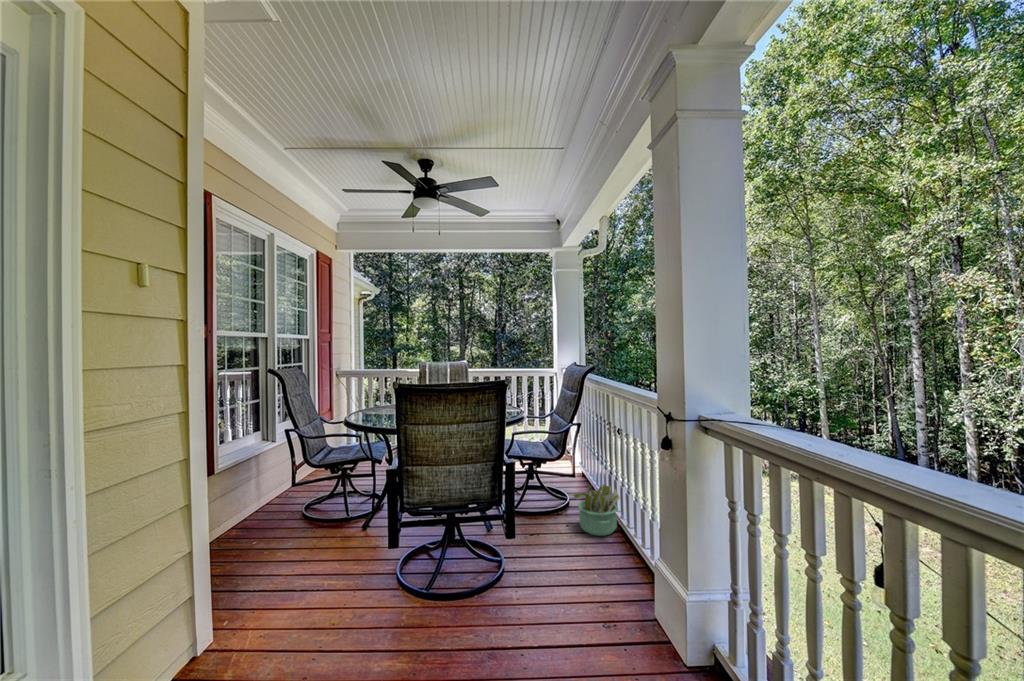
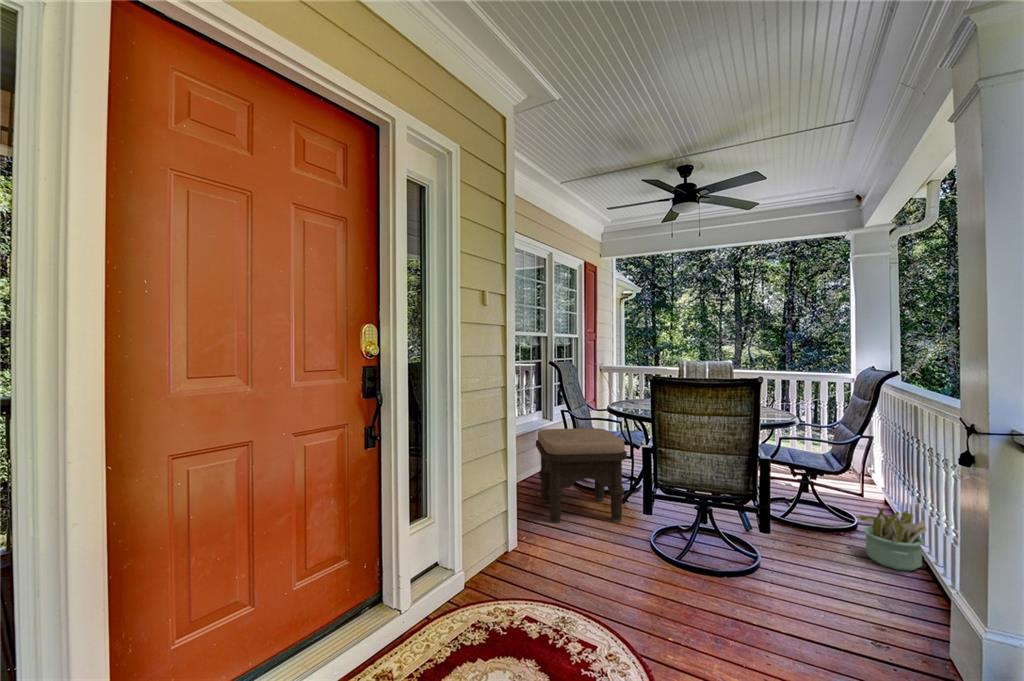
ottoman: none [247,447,368,582] -> present [536,428,627,524]

